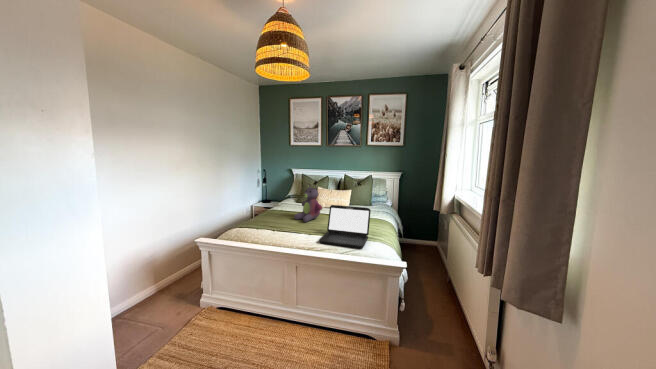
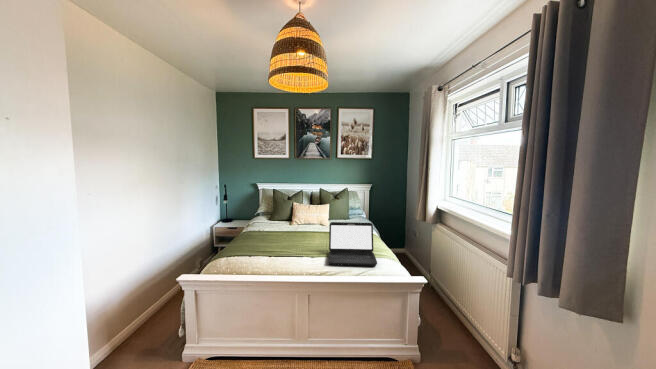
stuffed bear: present [294,184,322,222] -> none [282,201,313,242]

